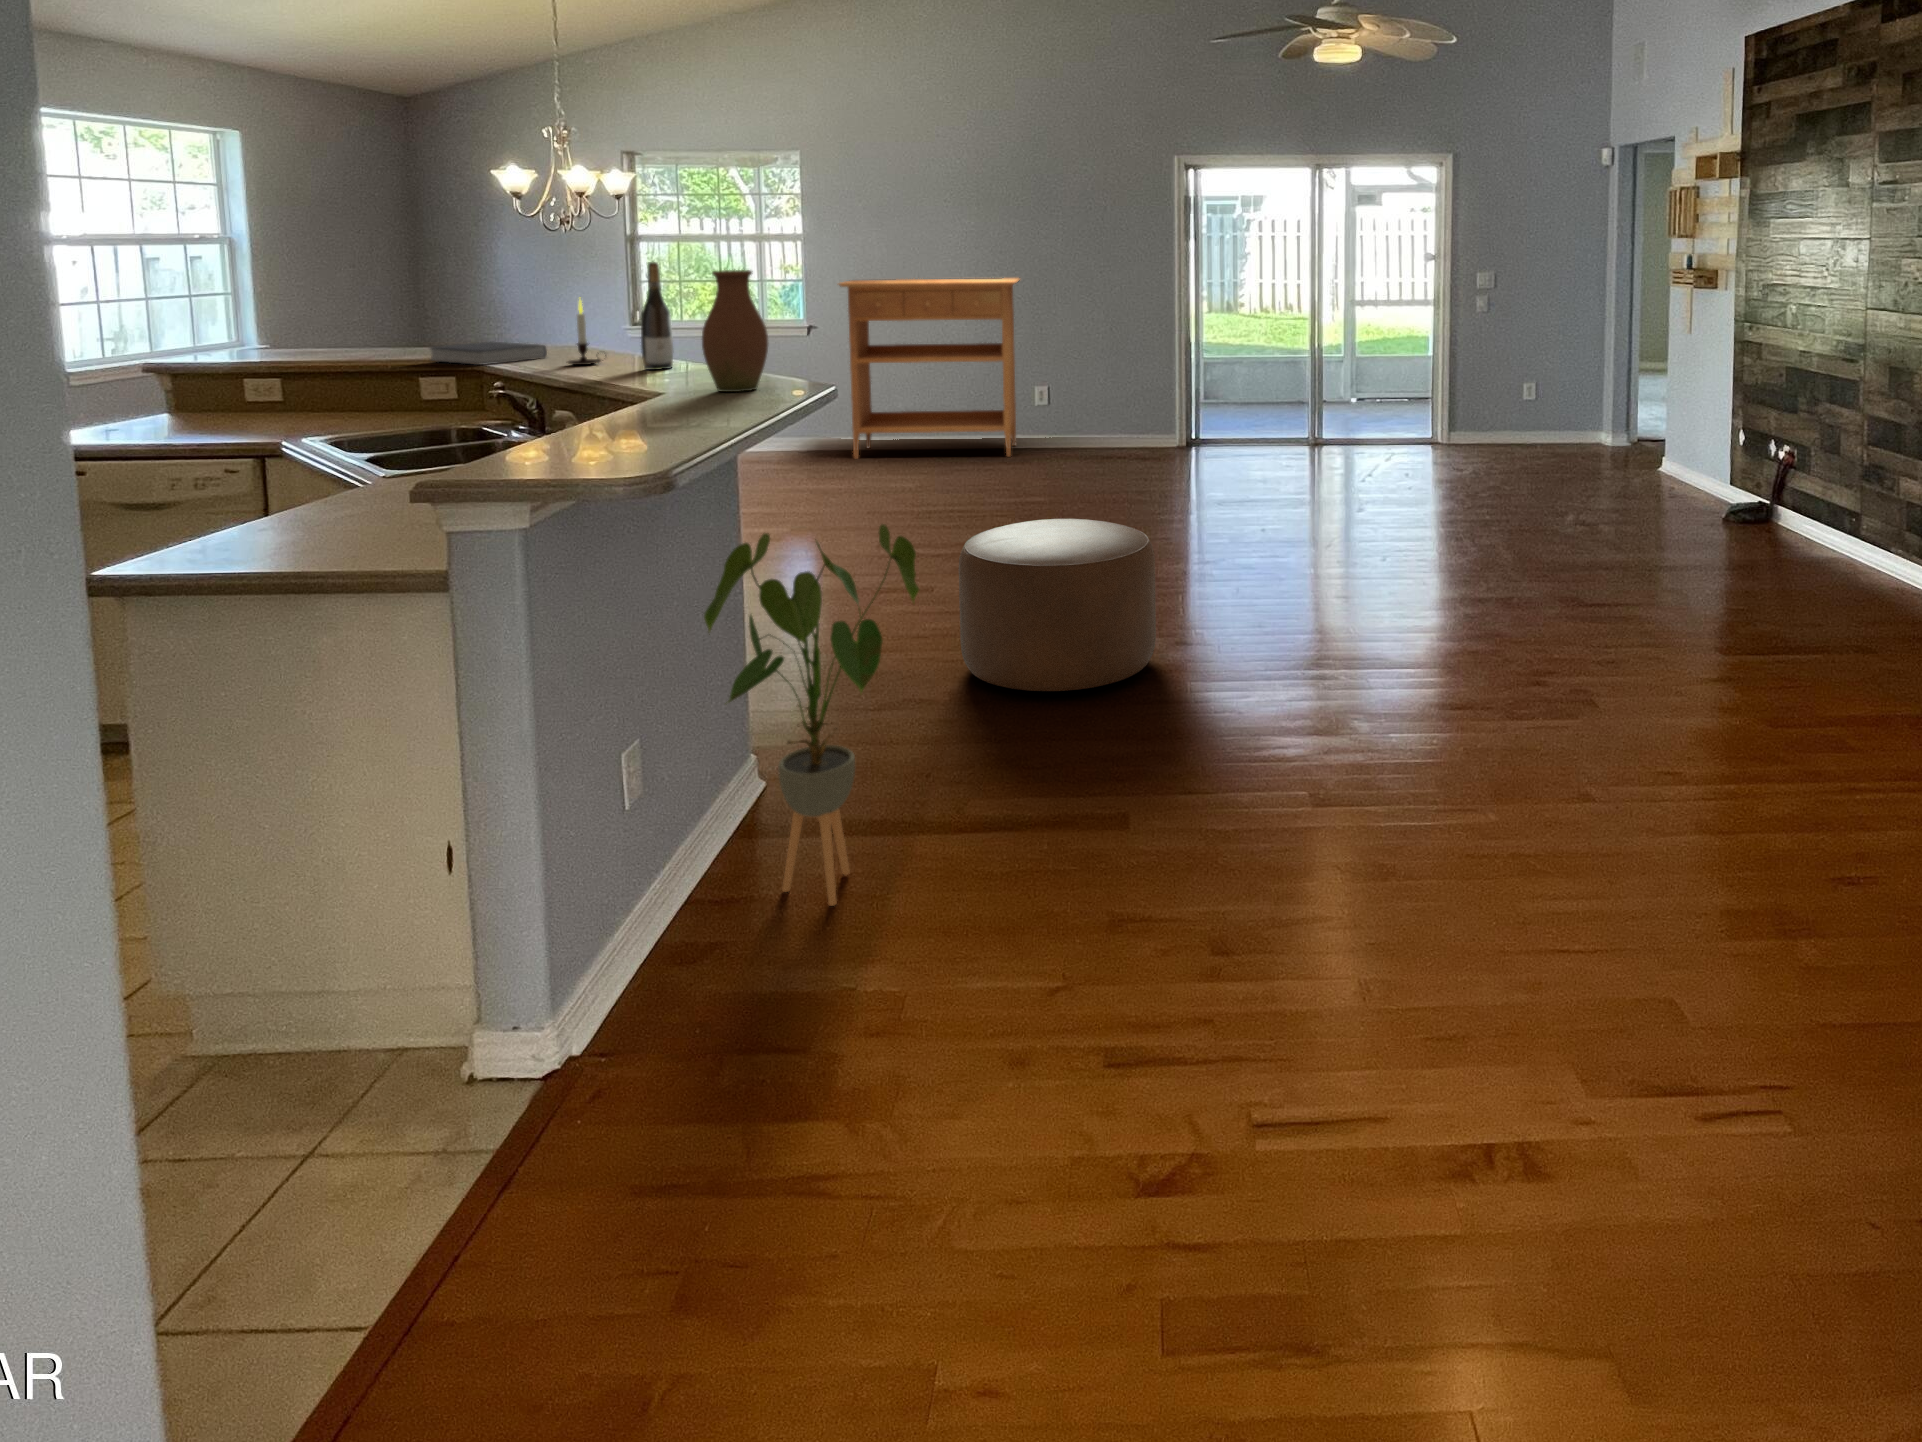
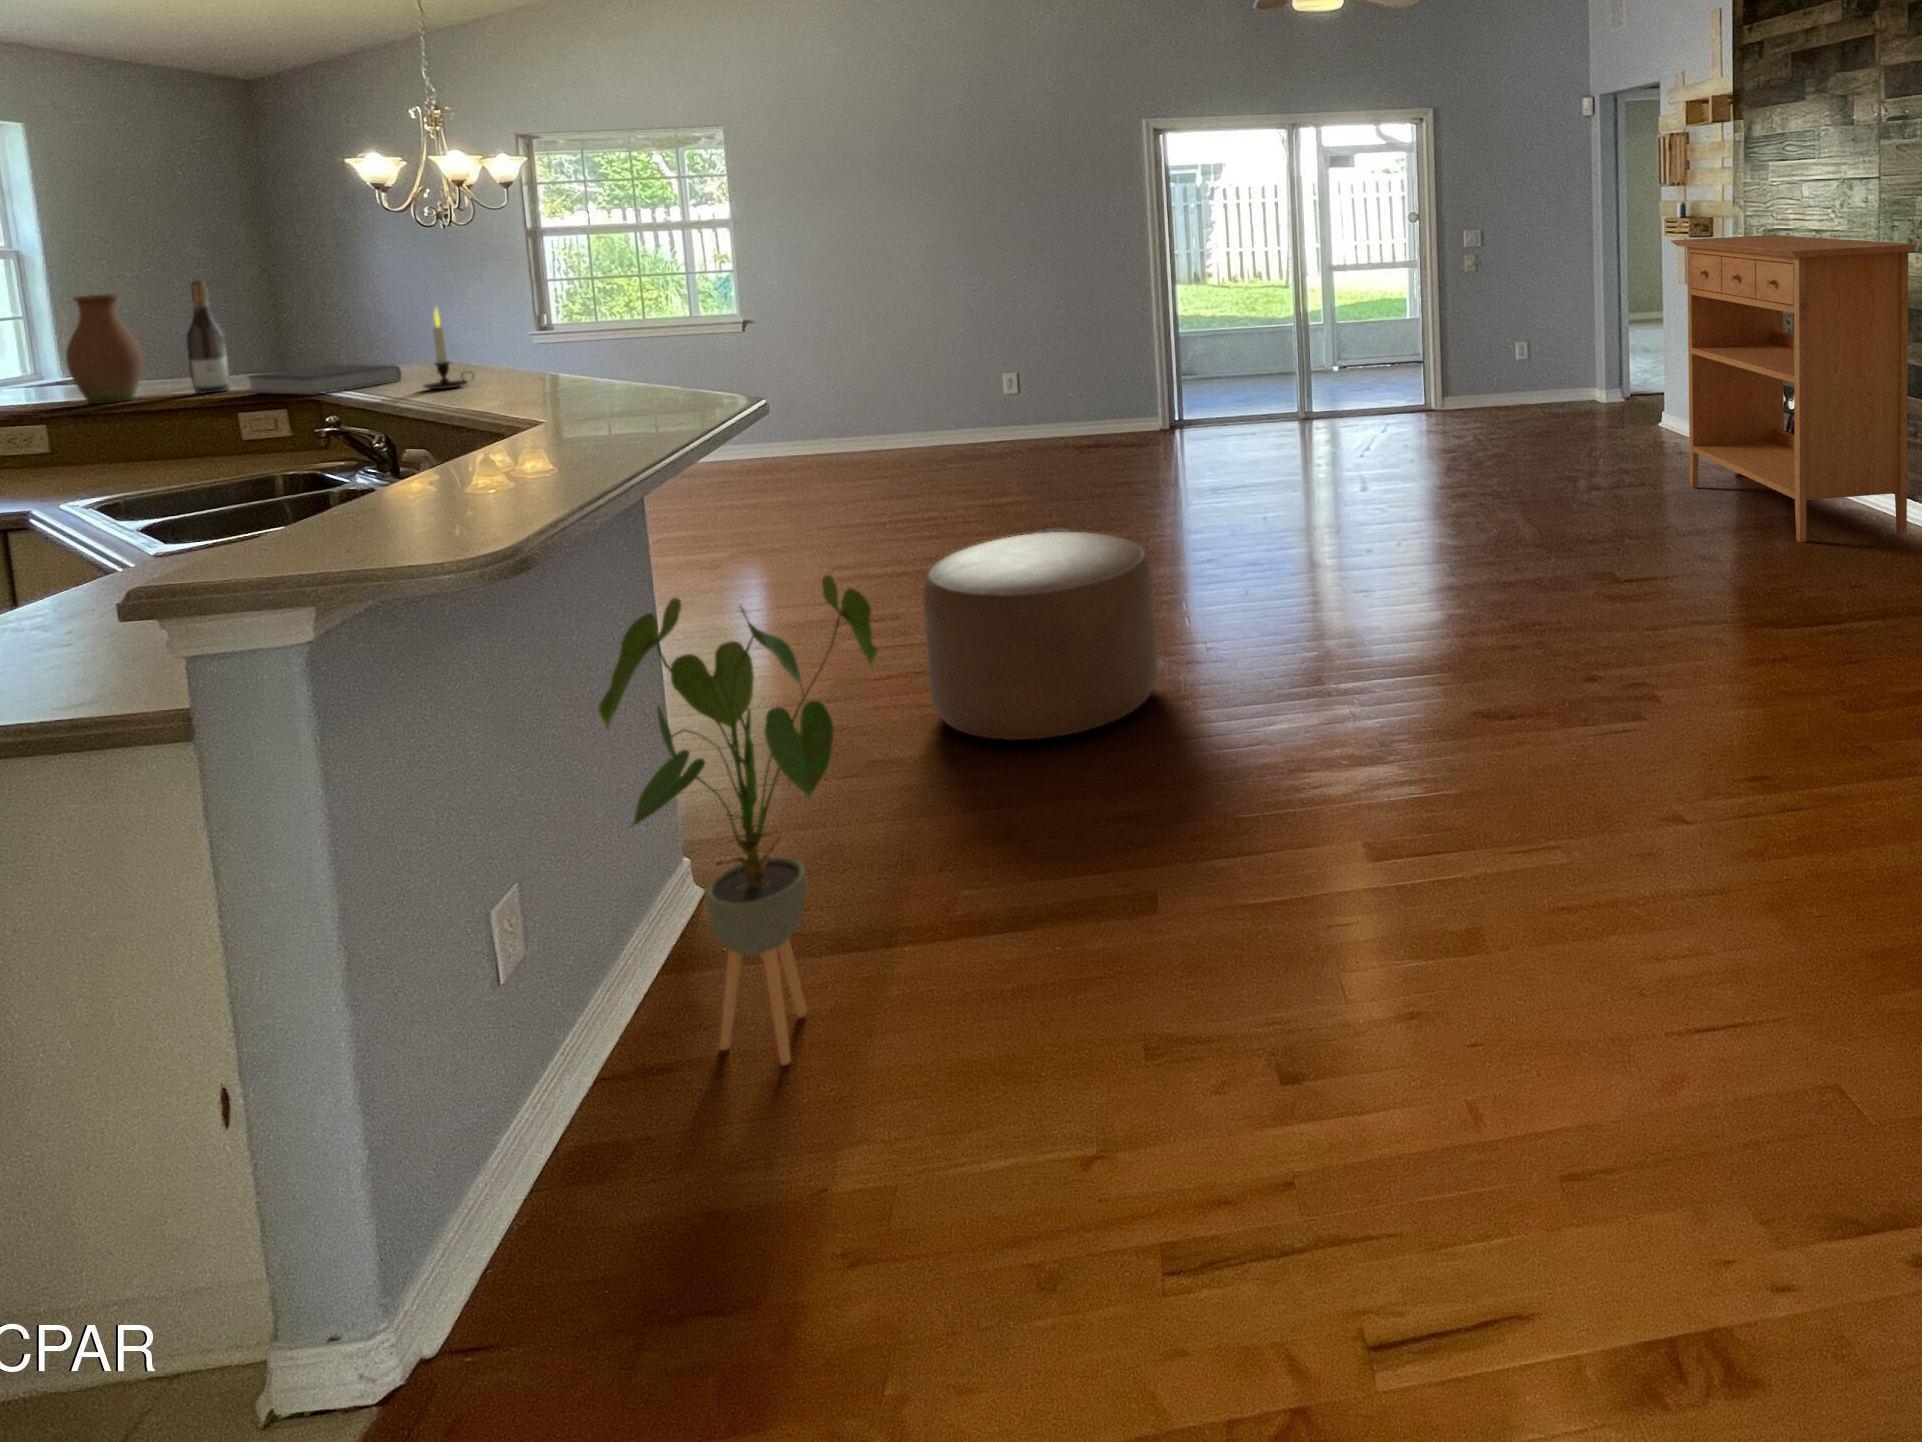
wine bottle: present [641,262,673,370] -> present [187,280,230,394]
vase: present [702,270,768,392] -> present [66,294,143,404]
console table: present [839,278,1019,459] -> present [1671,235,1917,542]

